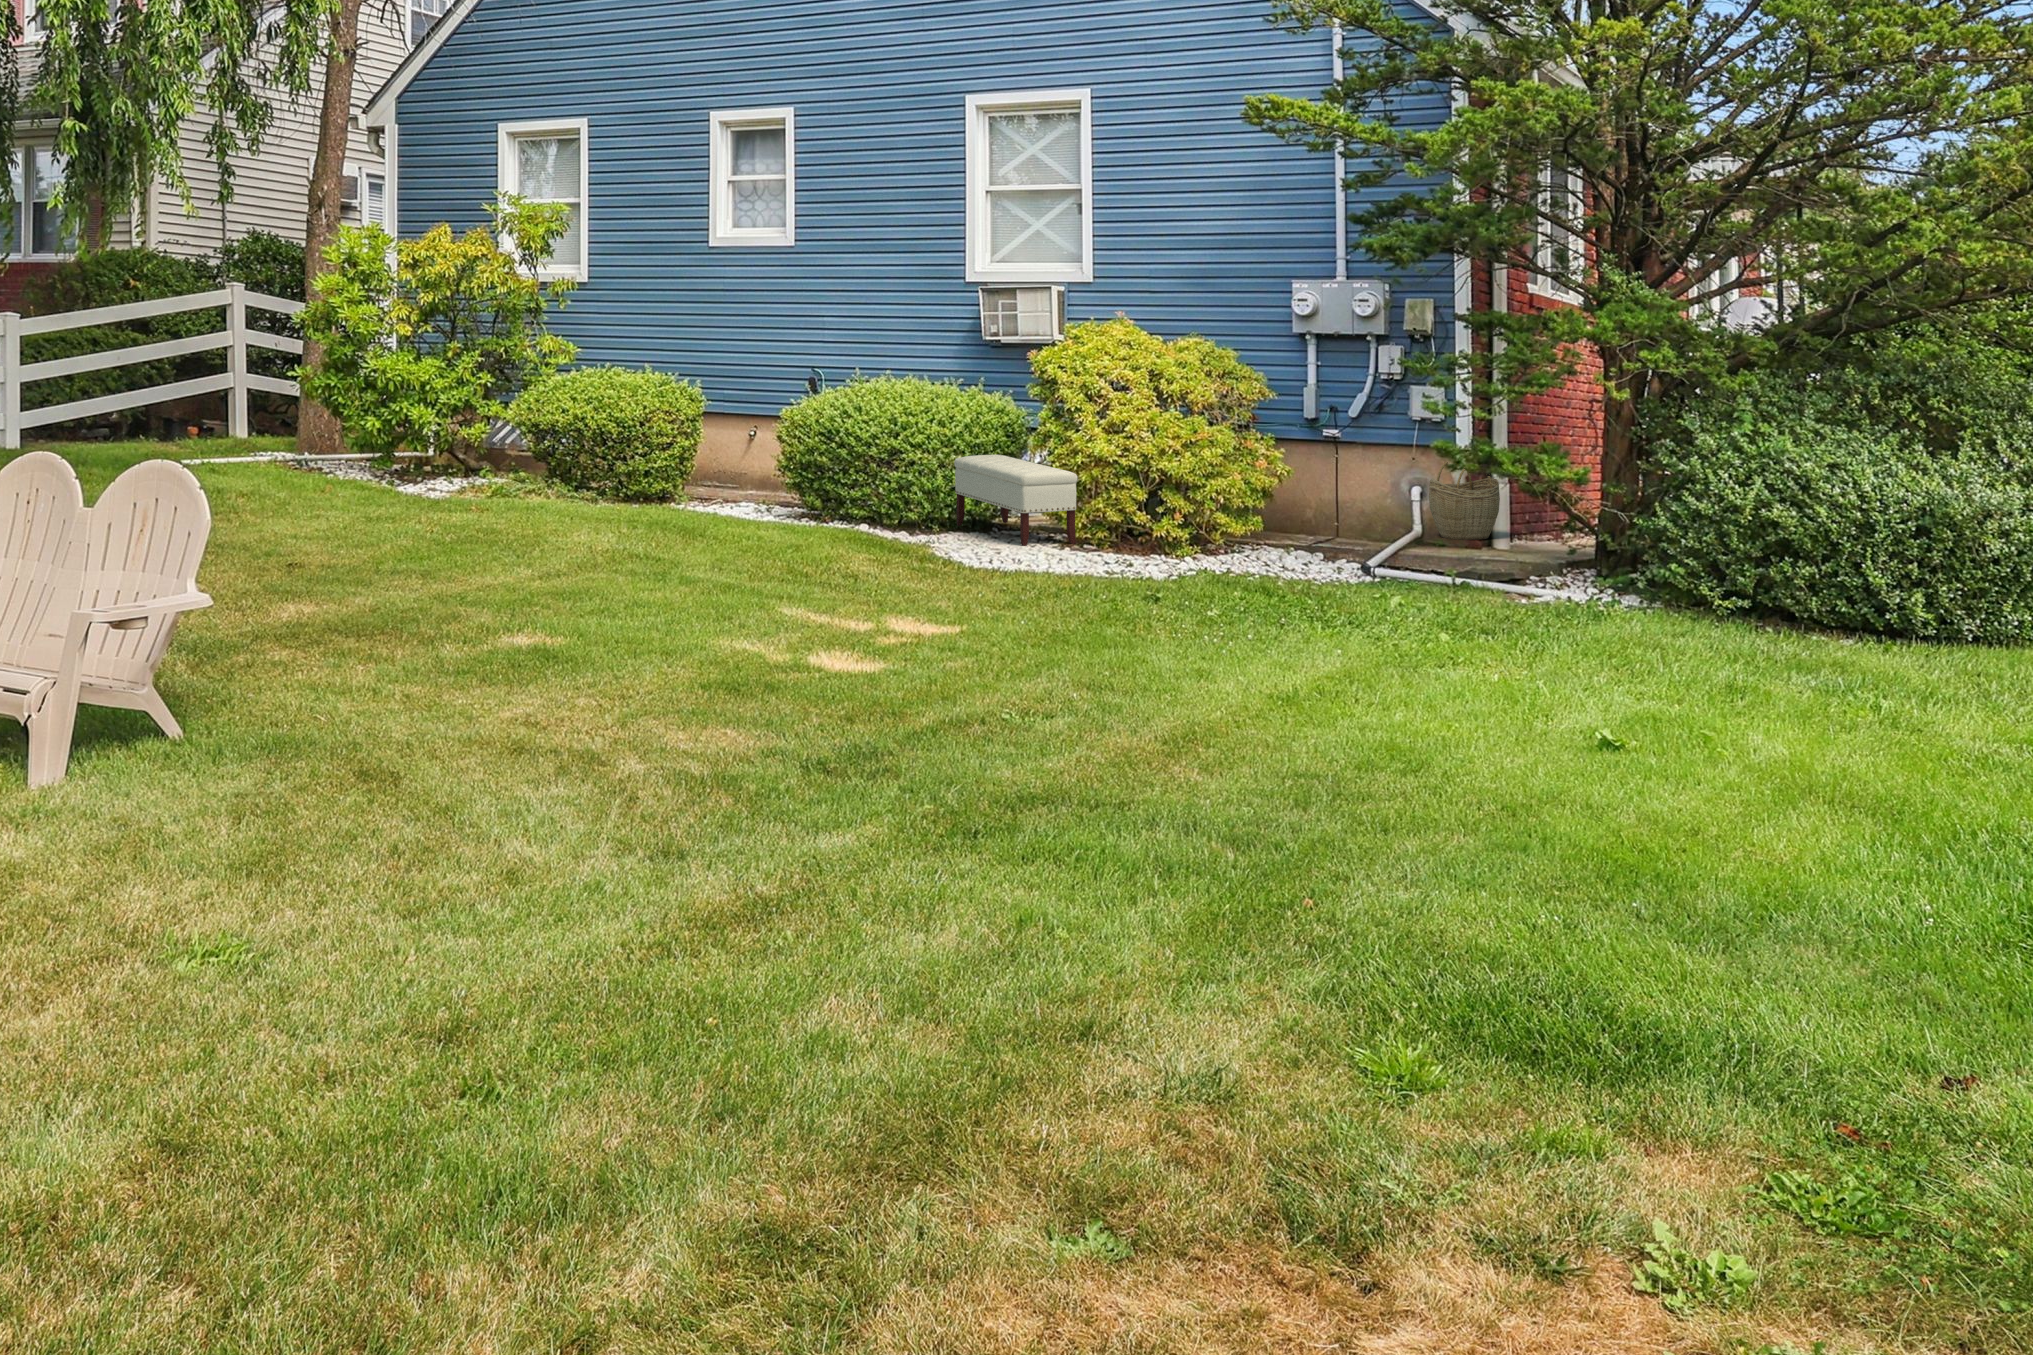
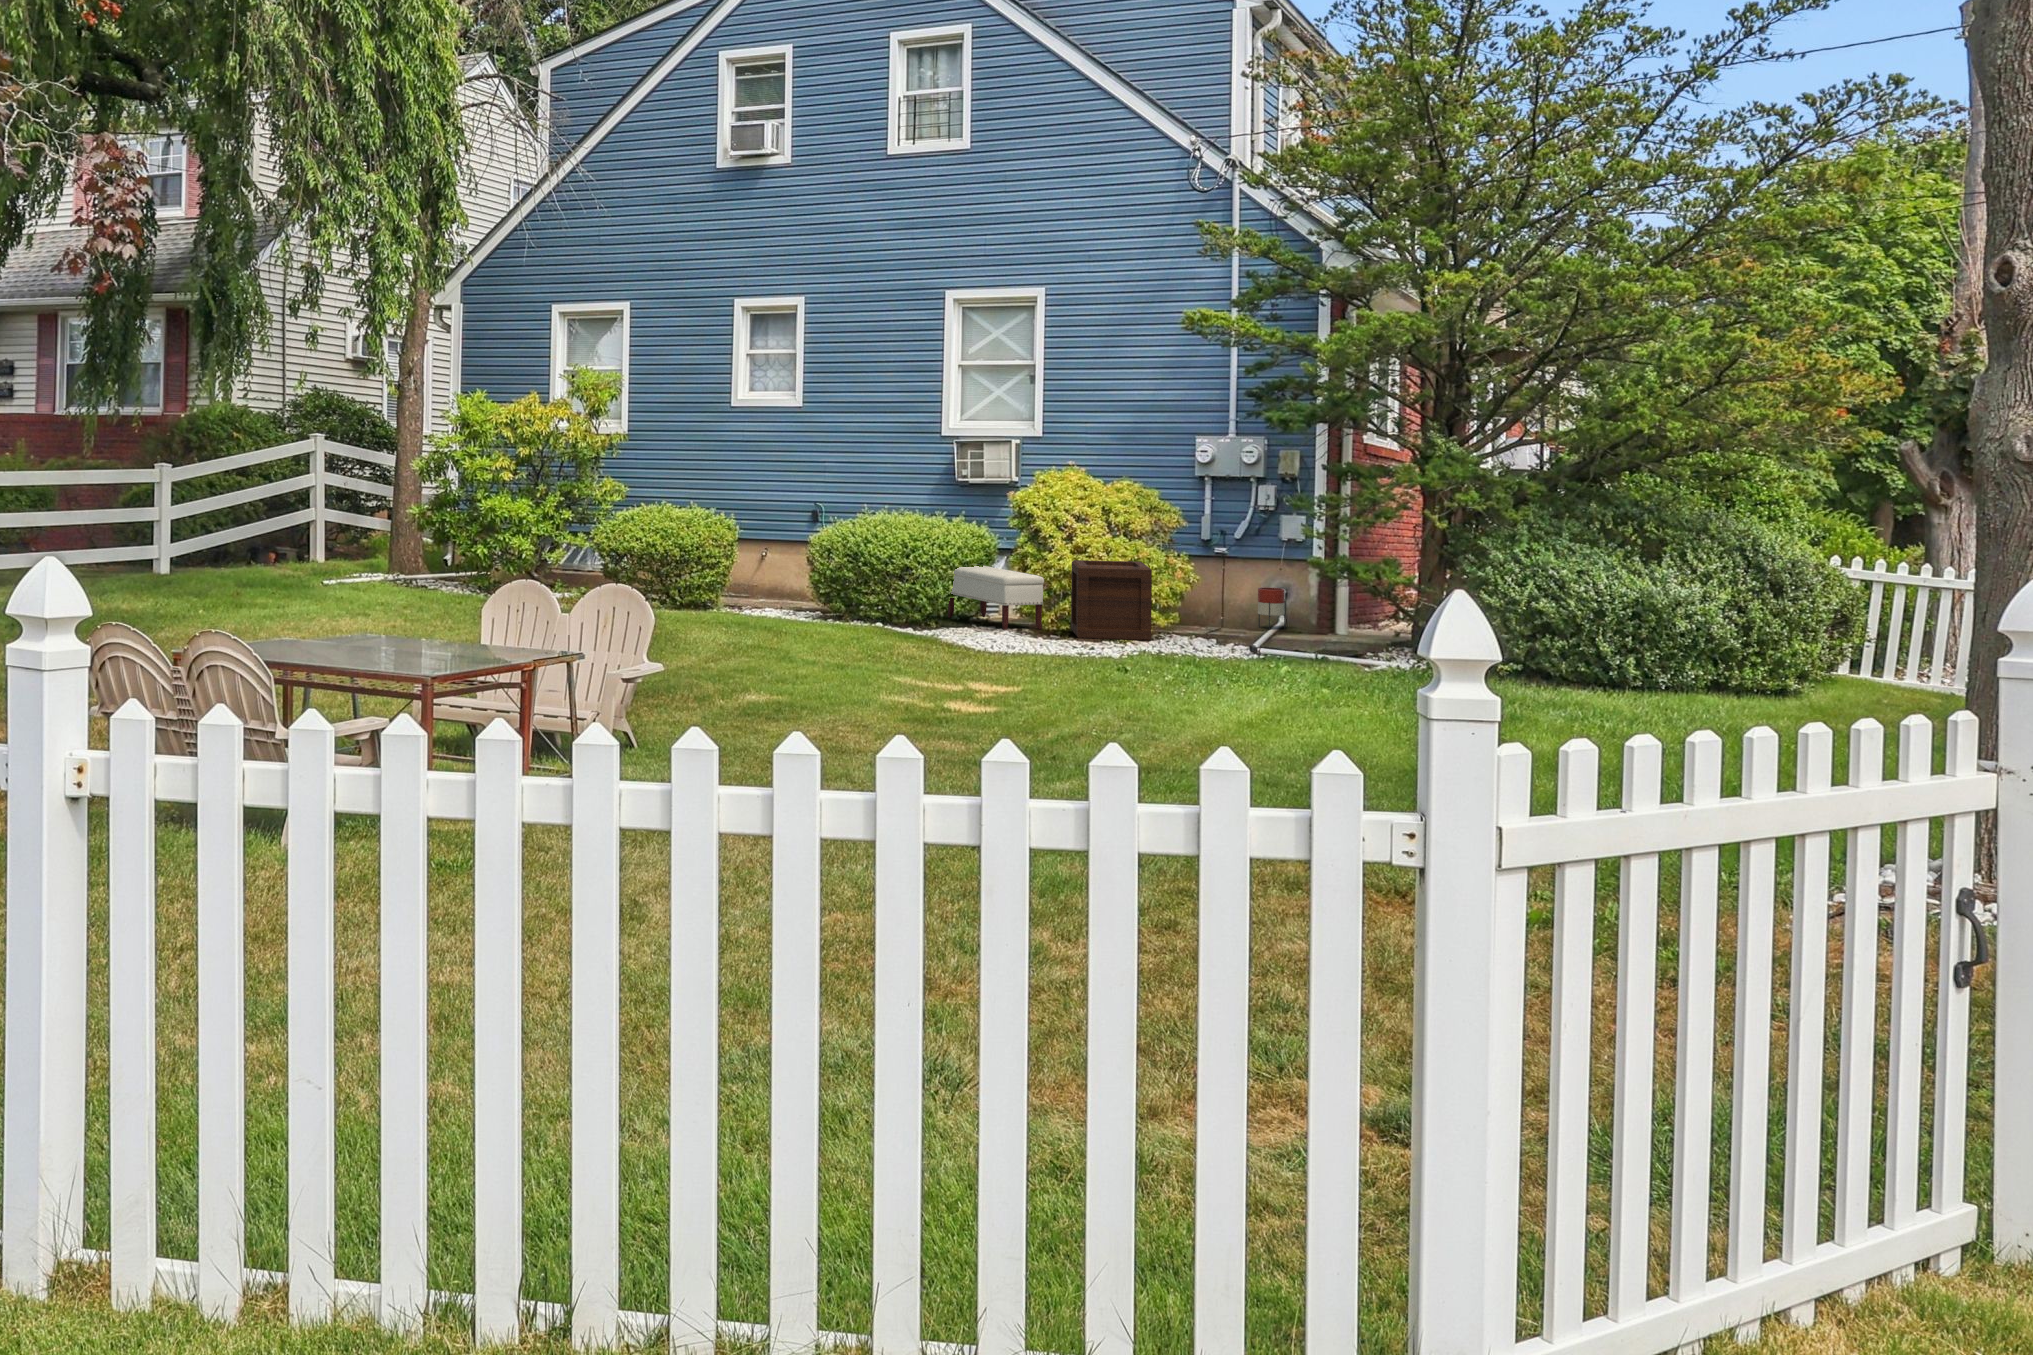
wooden crate: none [1113,450,1220,562] -> present [1071,560,1152,641]
woven basket: present [1429,462,1500,540] -> none [1302,574,1354,634]
planter: none [1370,477,1407,535] -> present [1258,587,1286,630]

